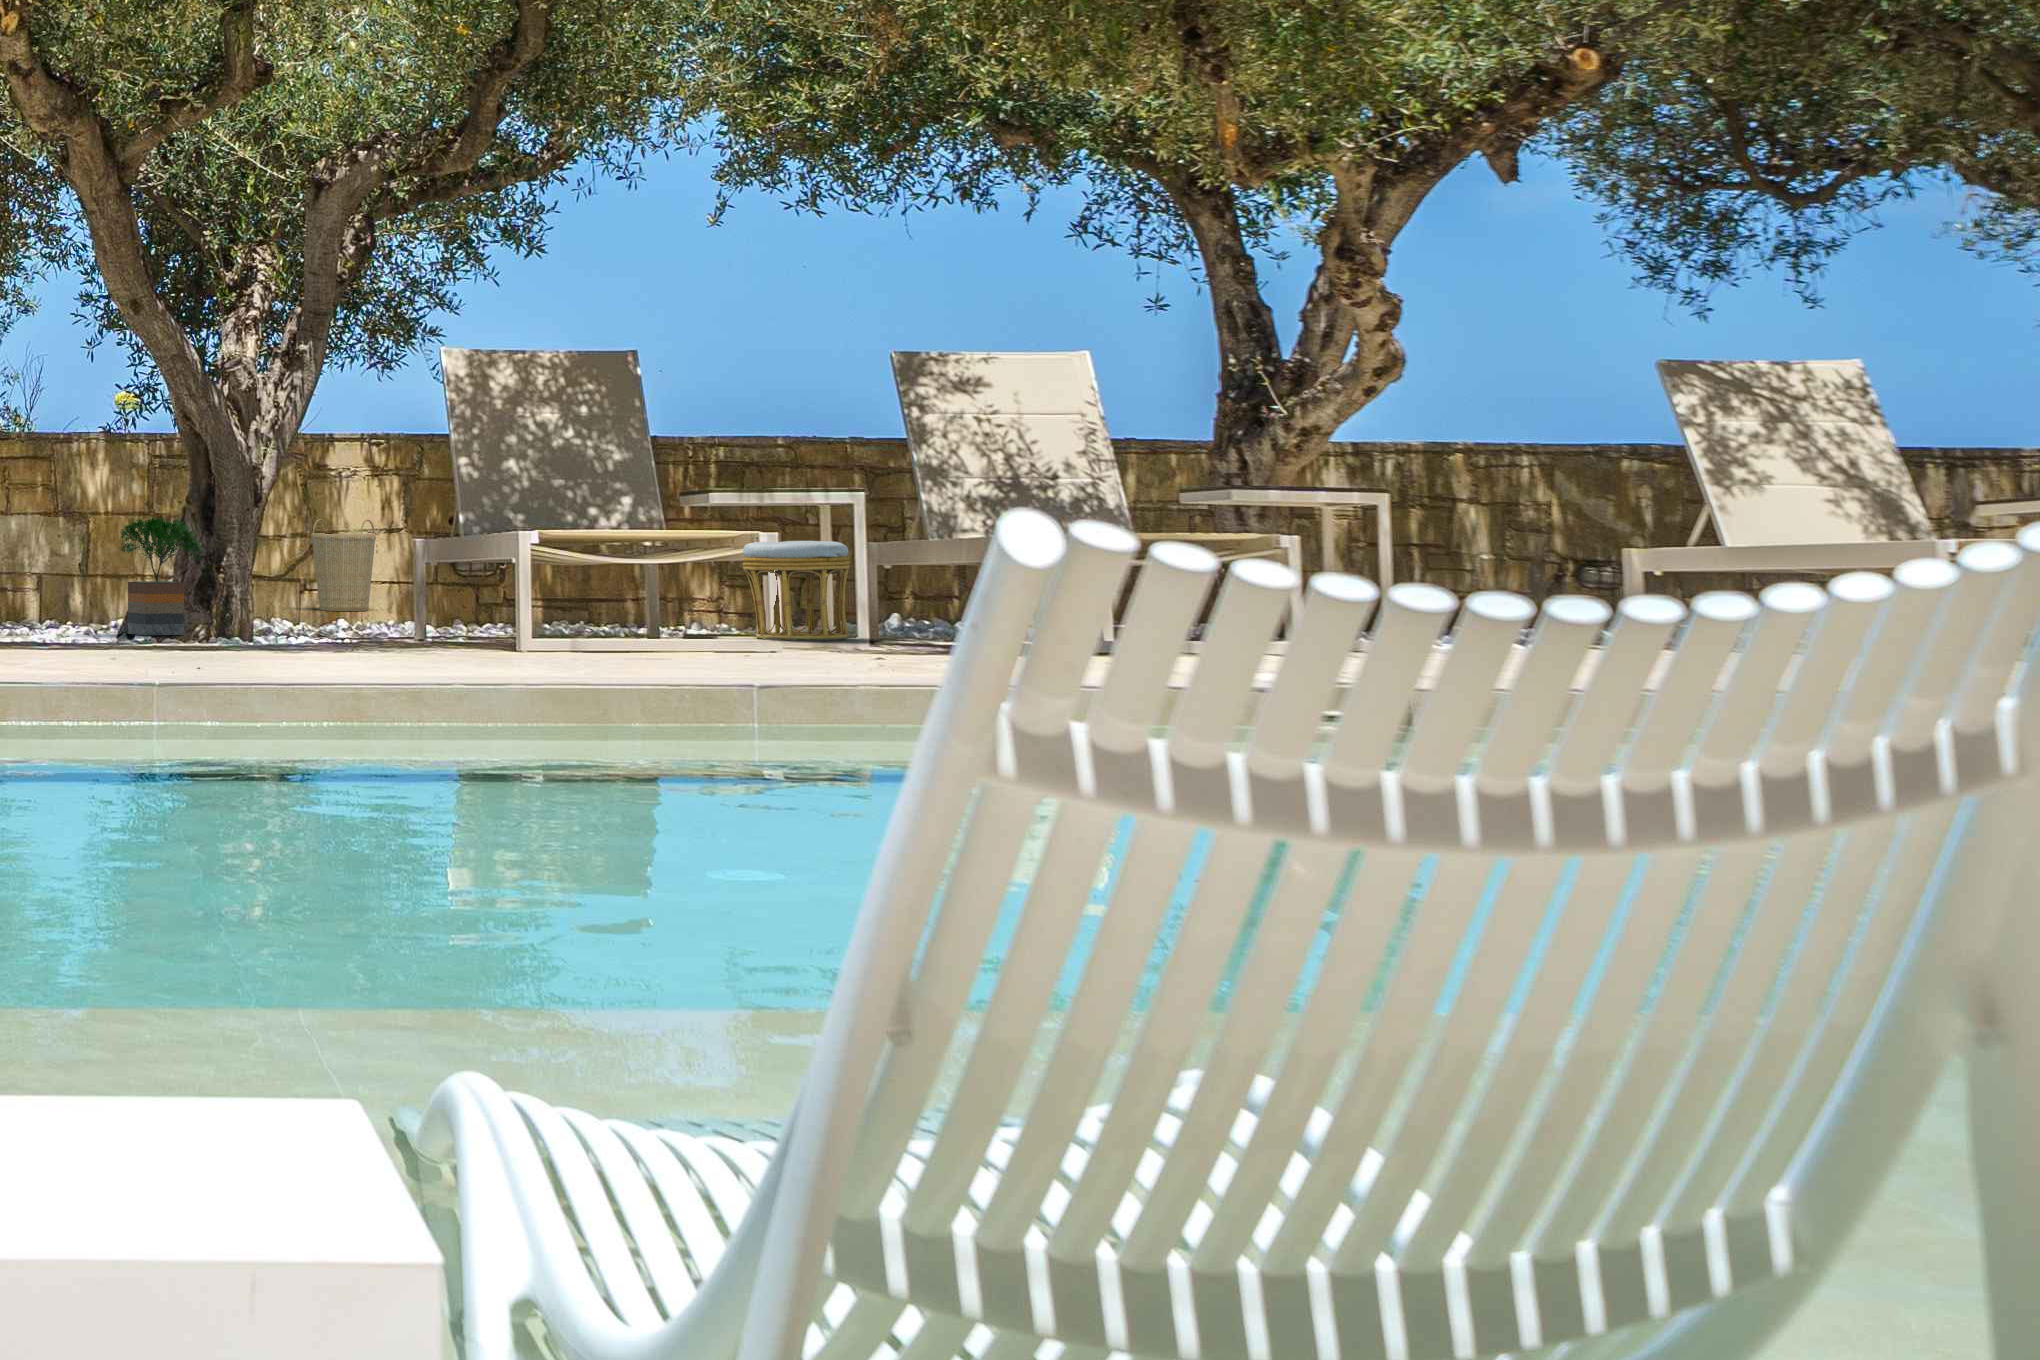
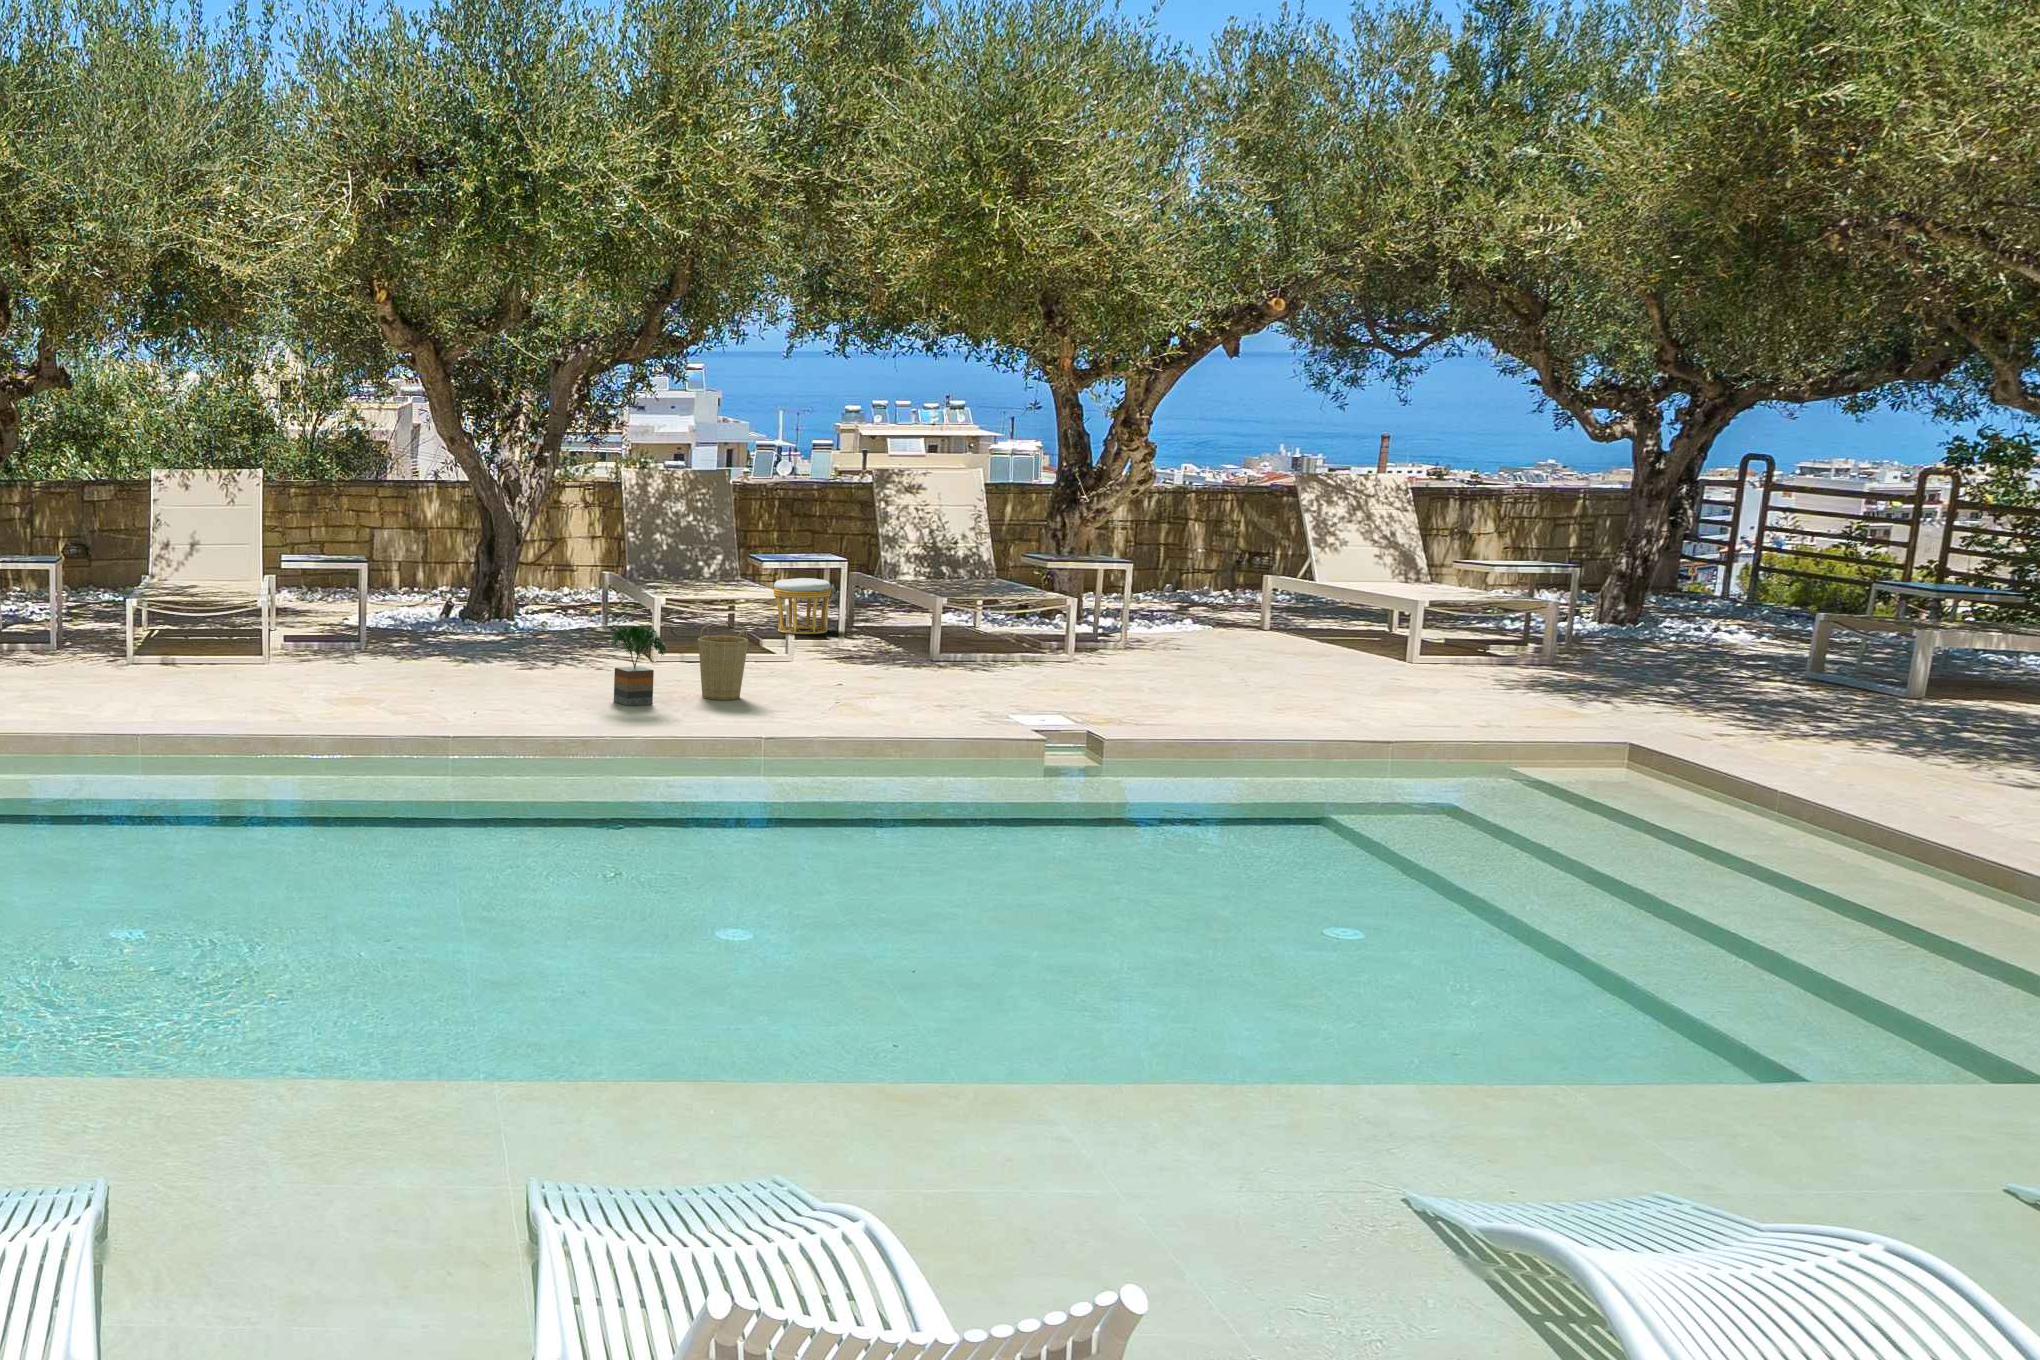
potted tree: present [121,517,201,635] -> present [611,626,666,706]
basket: present [311,519,376,611] -> present [698,627,749,700]

